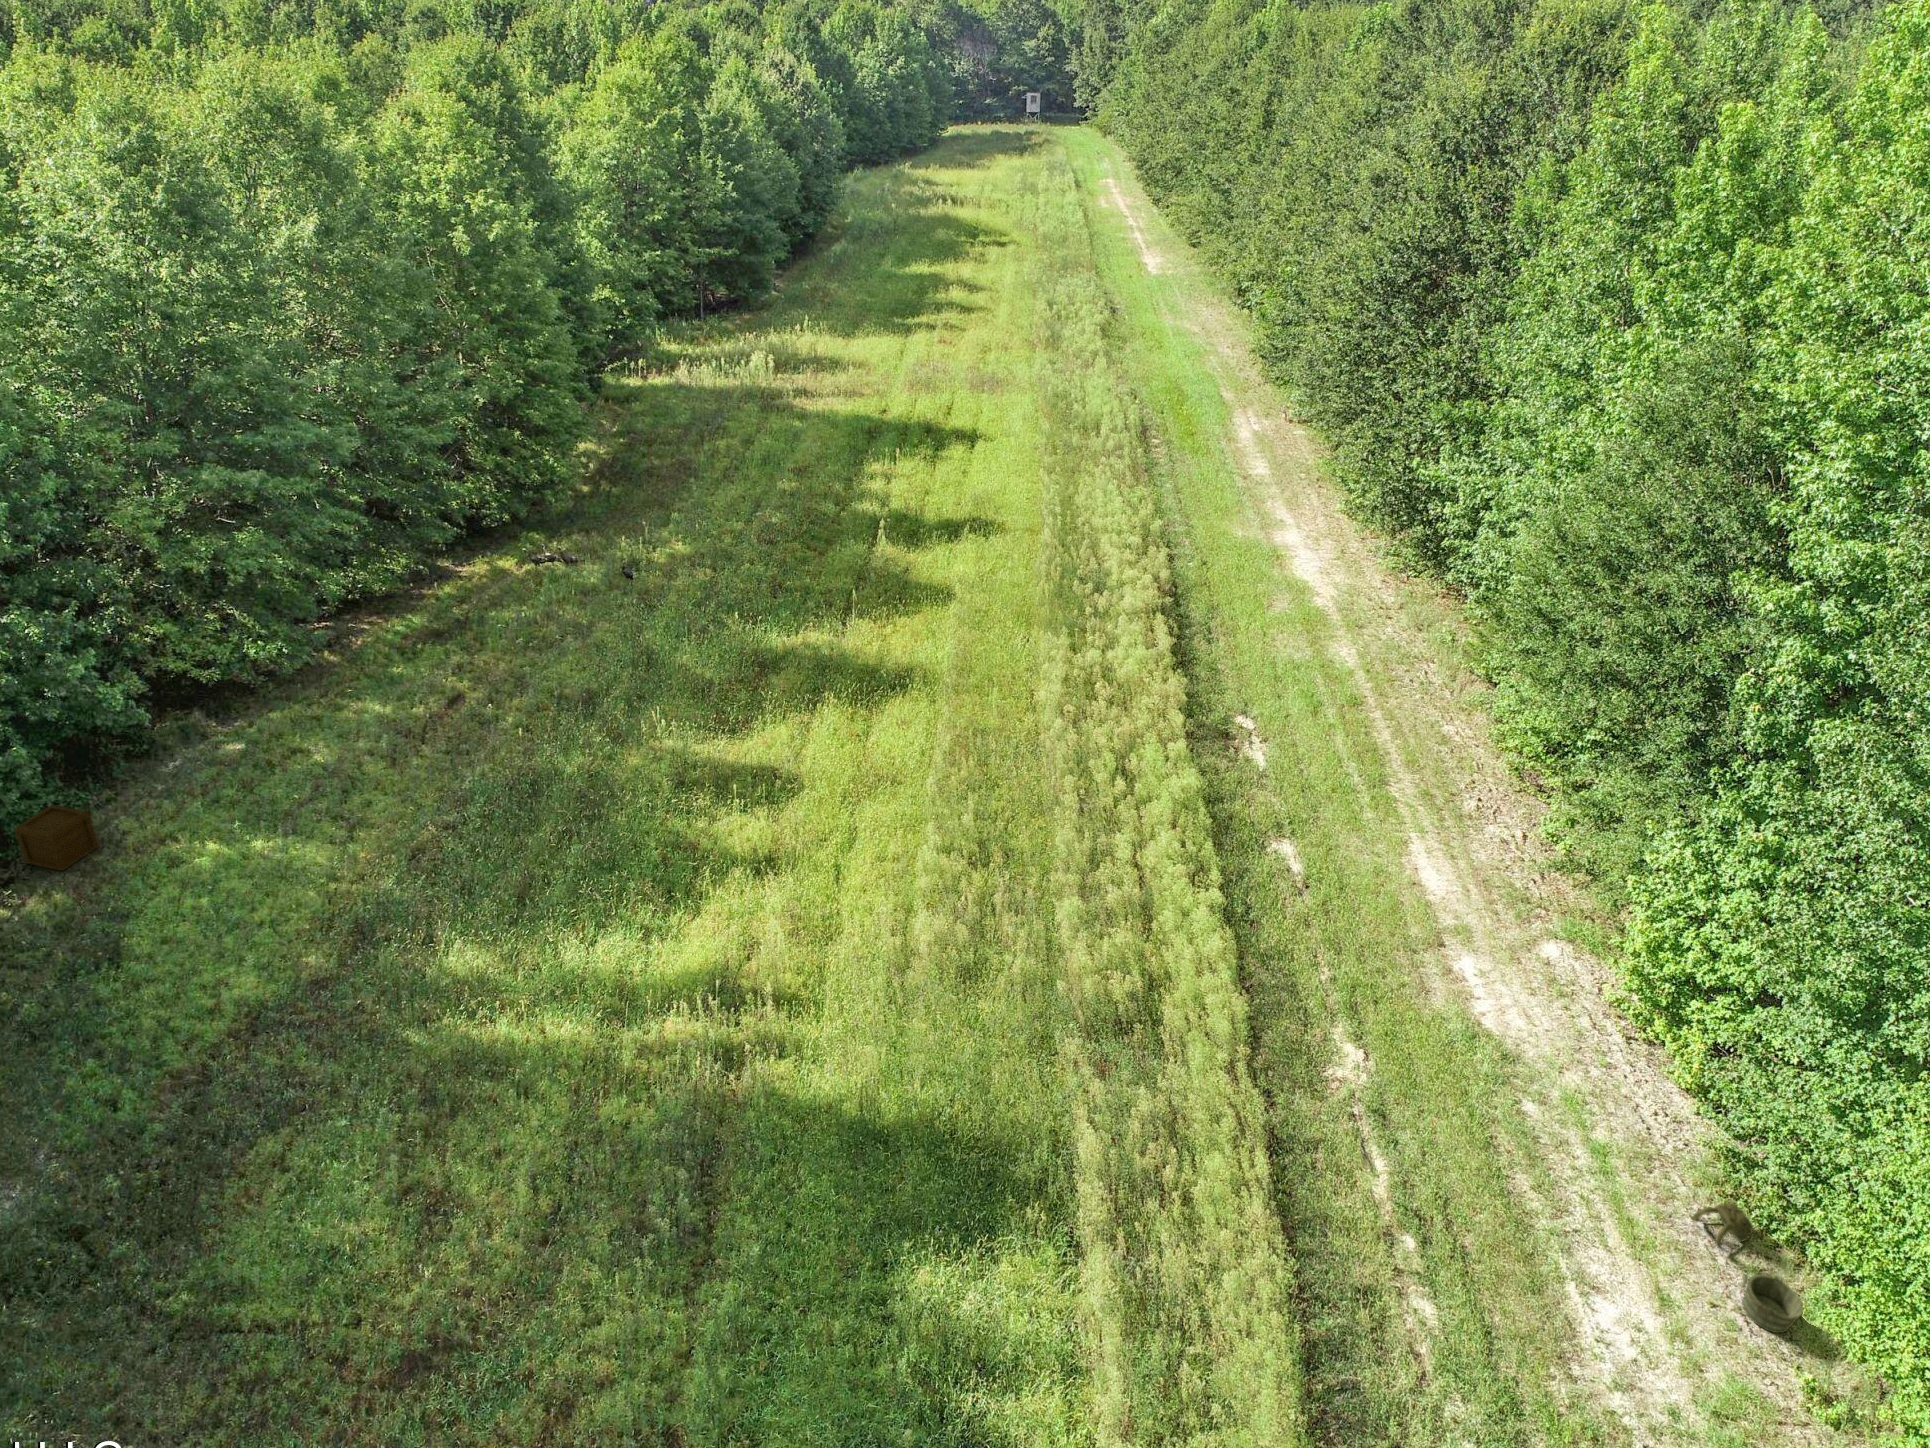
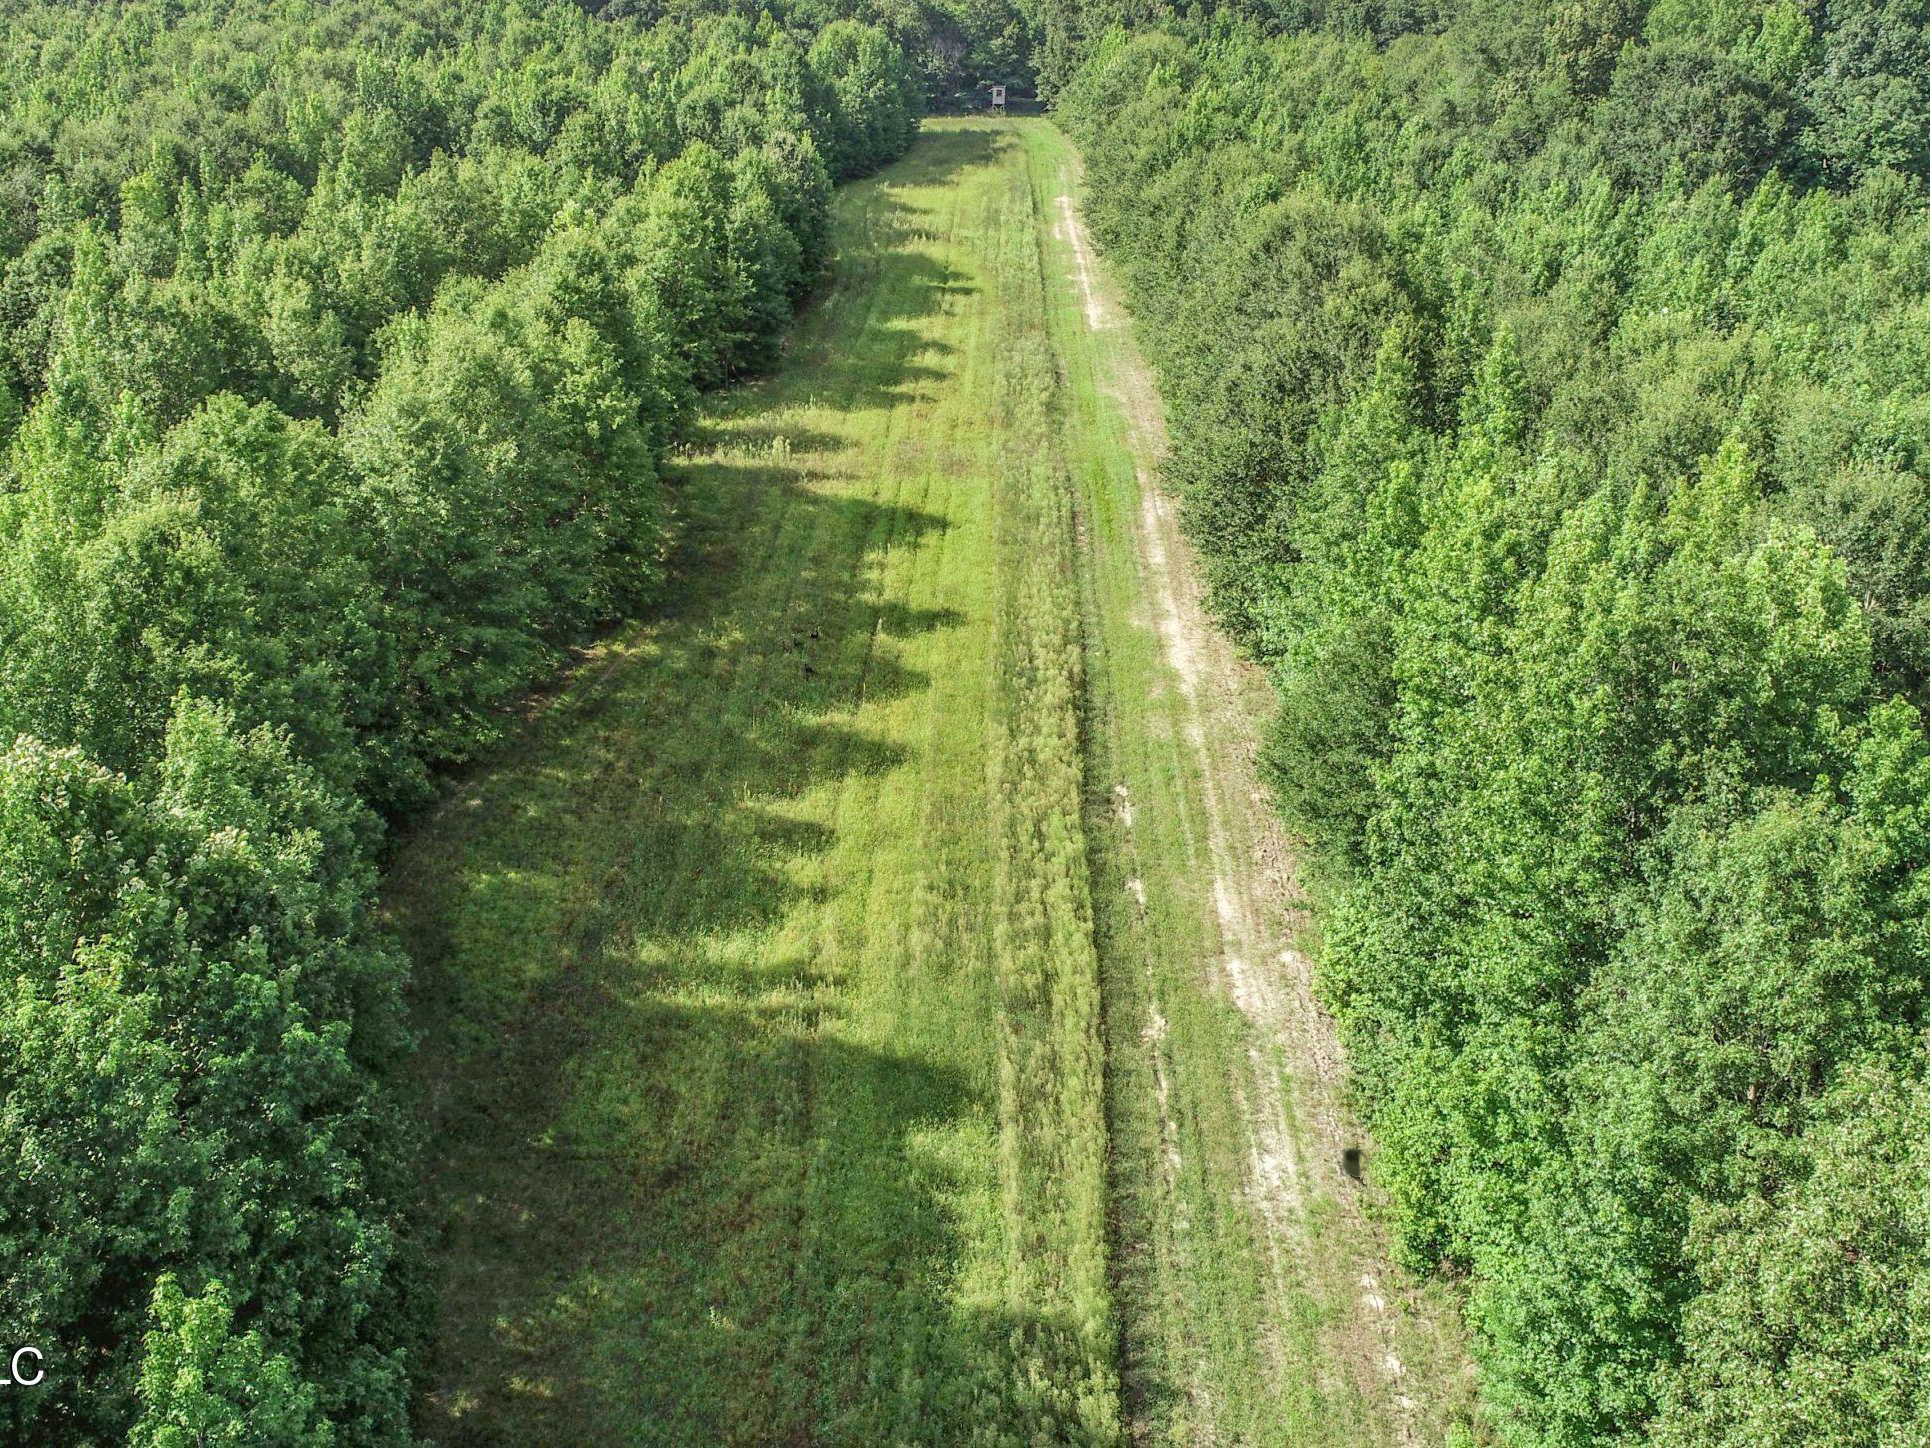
wooden crate: present [14,805,99,871] -> none [386,851,427,892]
backpack: present [1693,1202,1753,1252] -> none [1327,1111,1359,1137]

